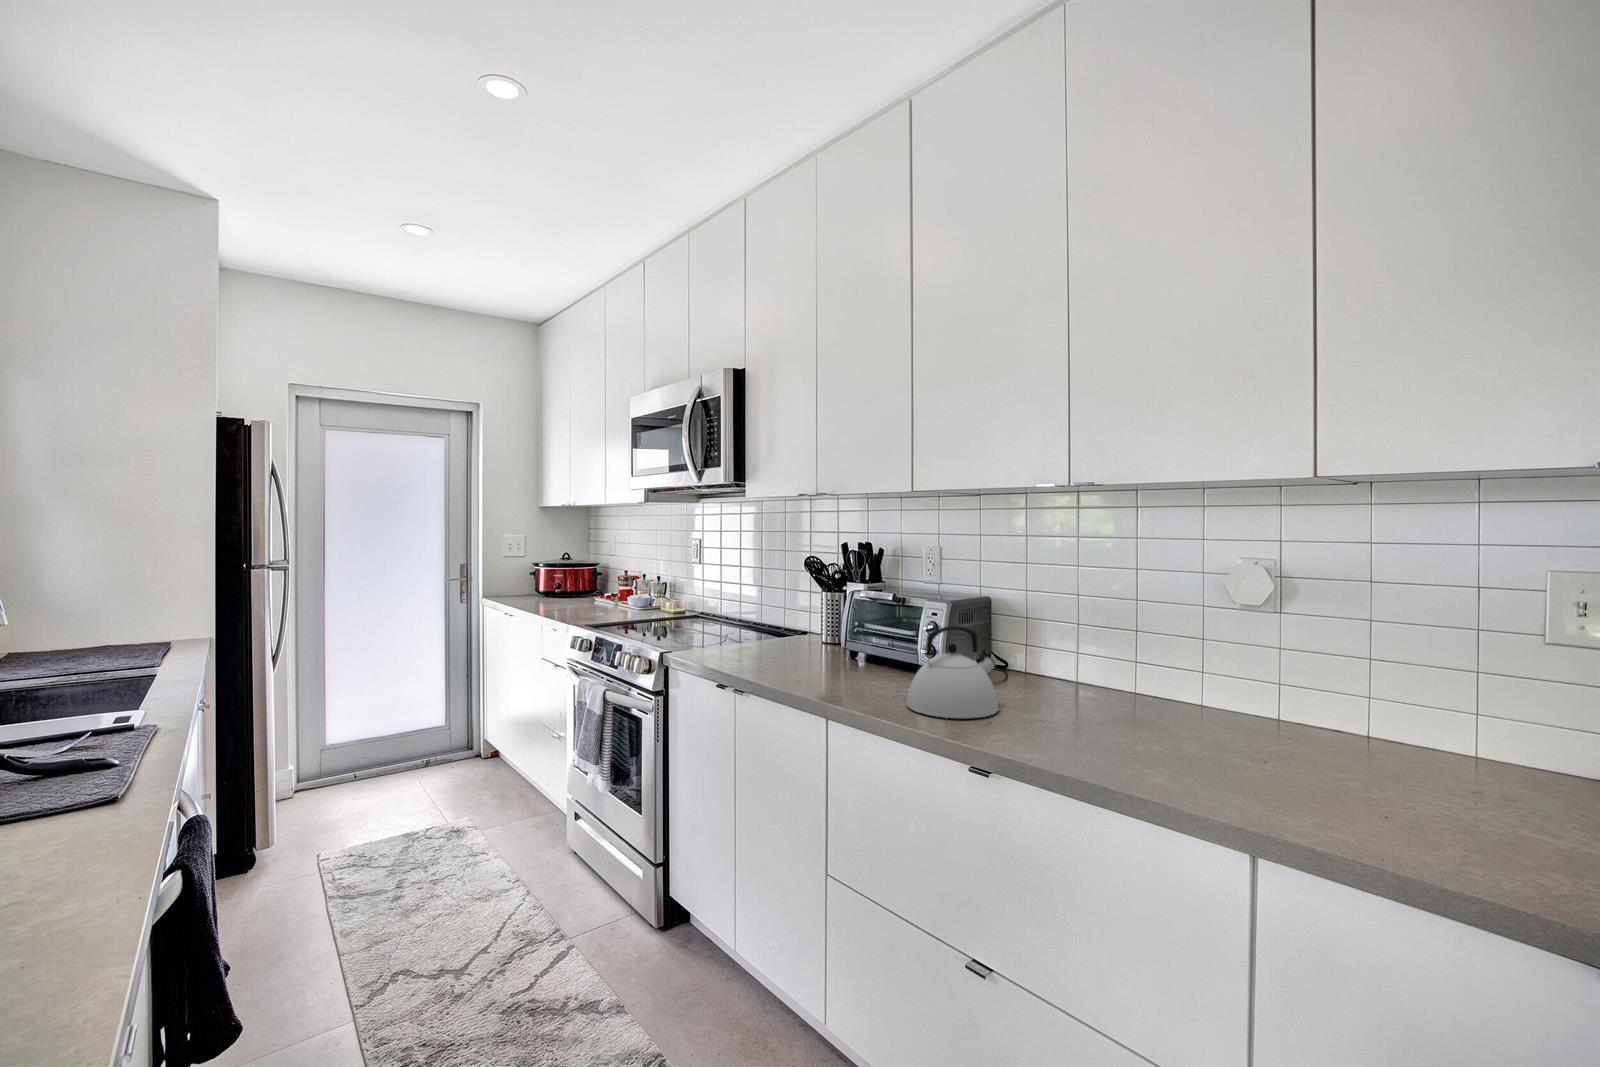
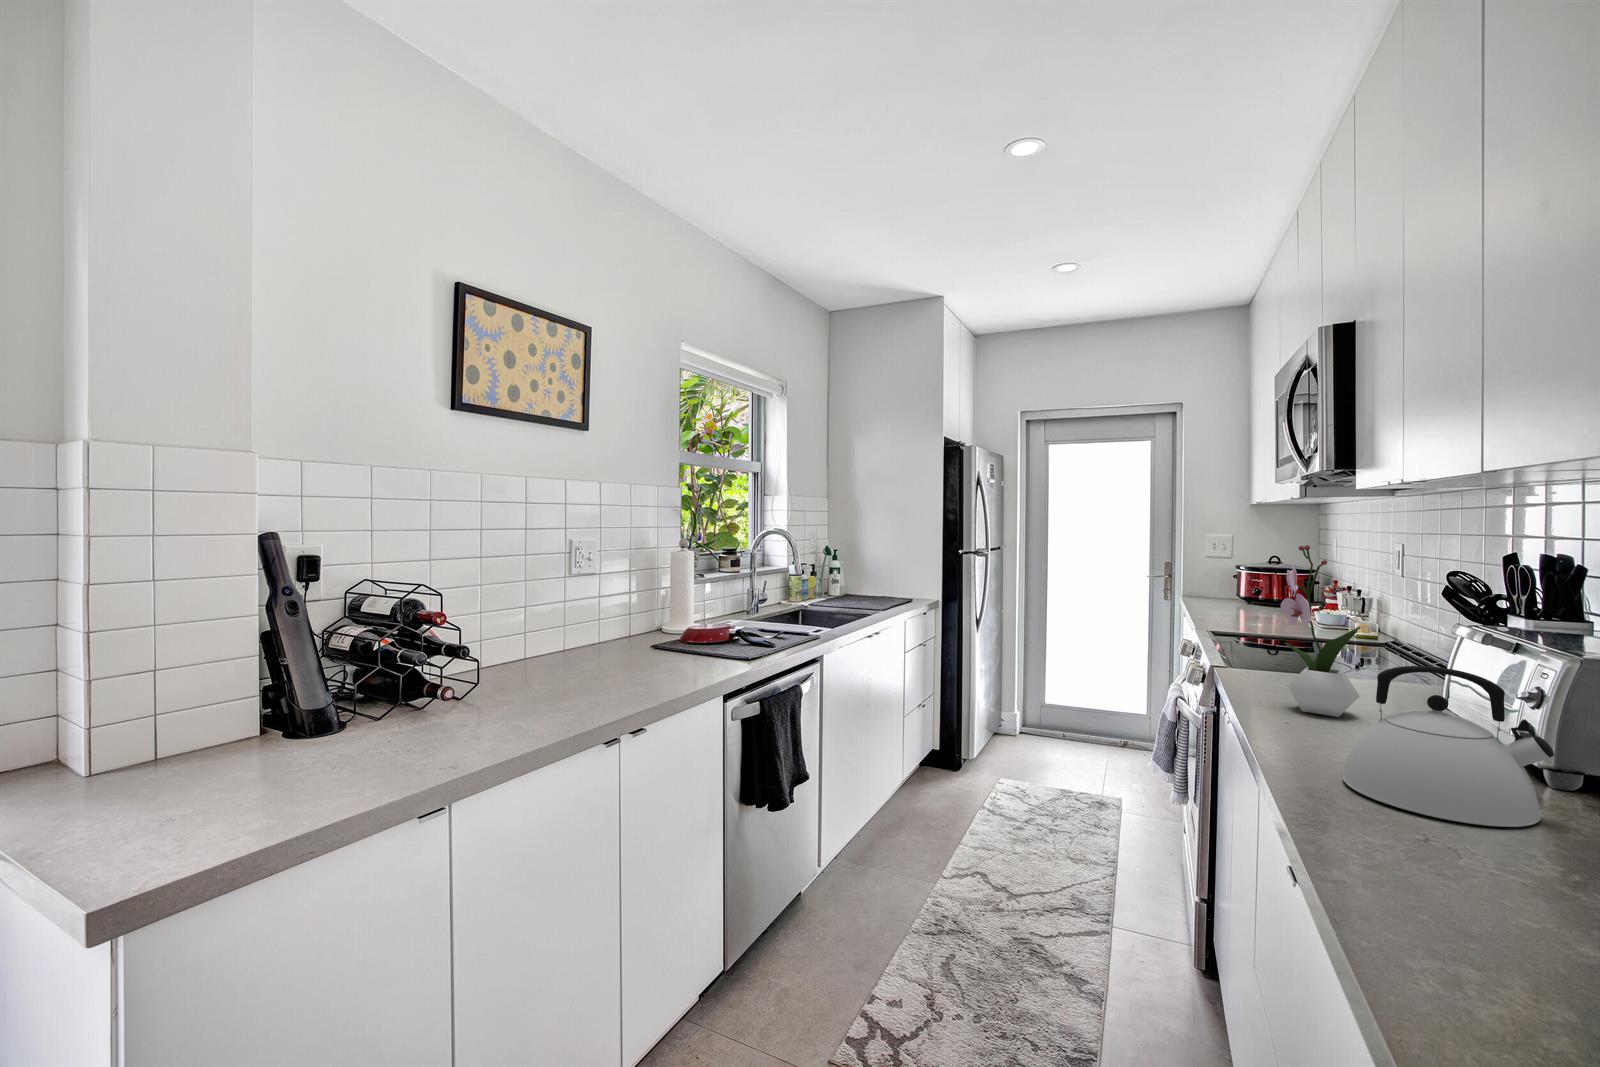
flower arrangement: none [775,550,831,676] -> present [1281,545,1361,717]

